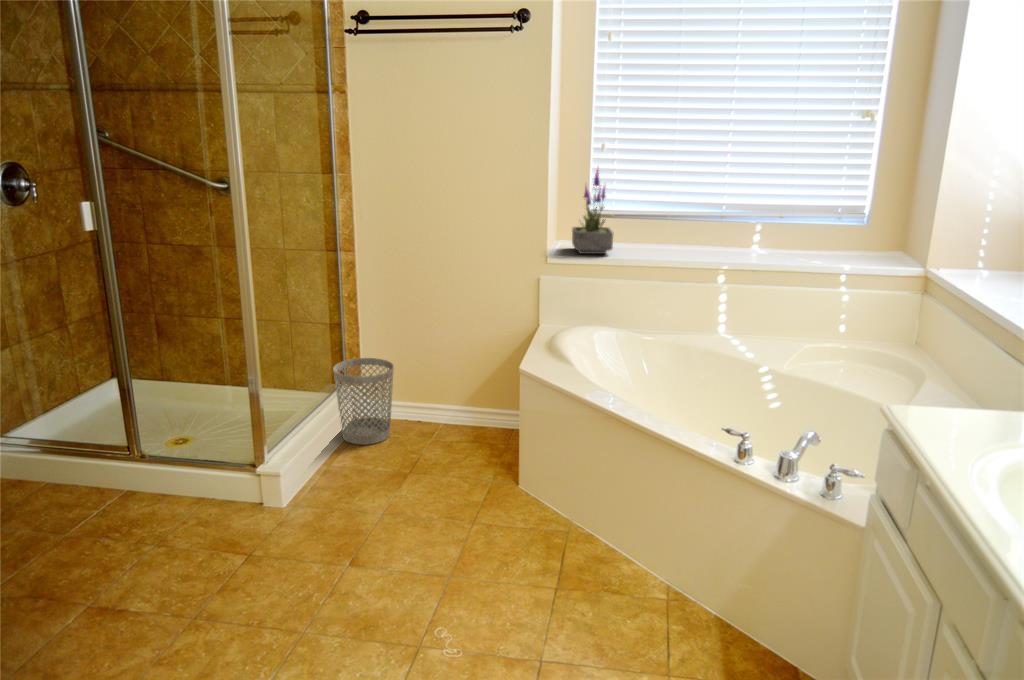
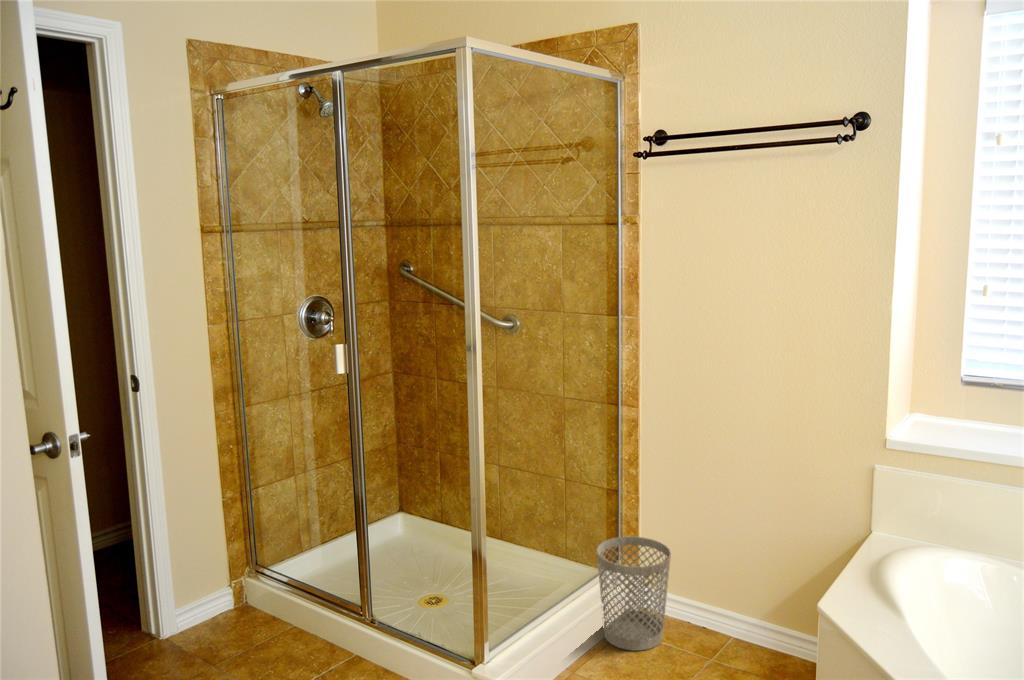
potted plant: present [572,170,613,254] -> none [932,316,996,443]

